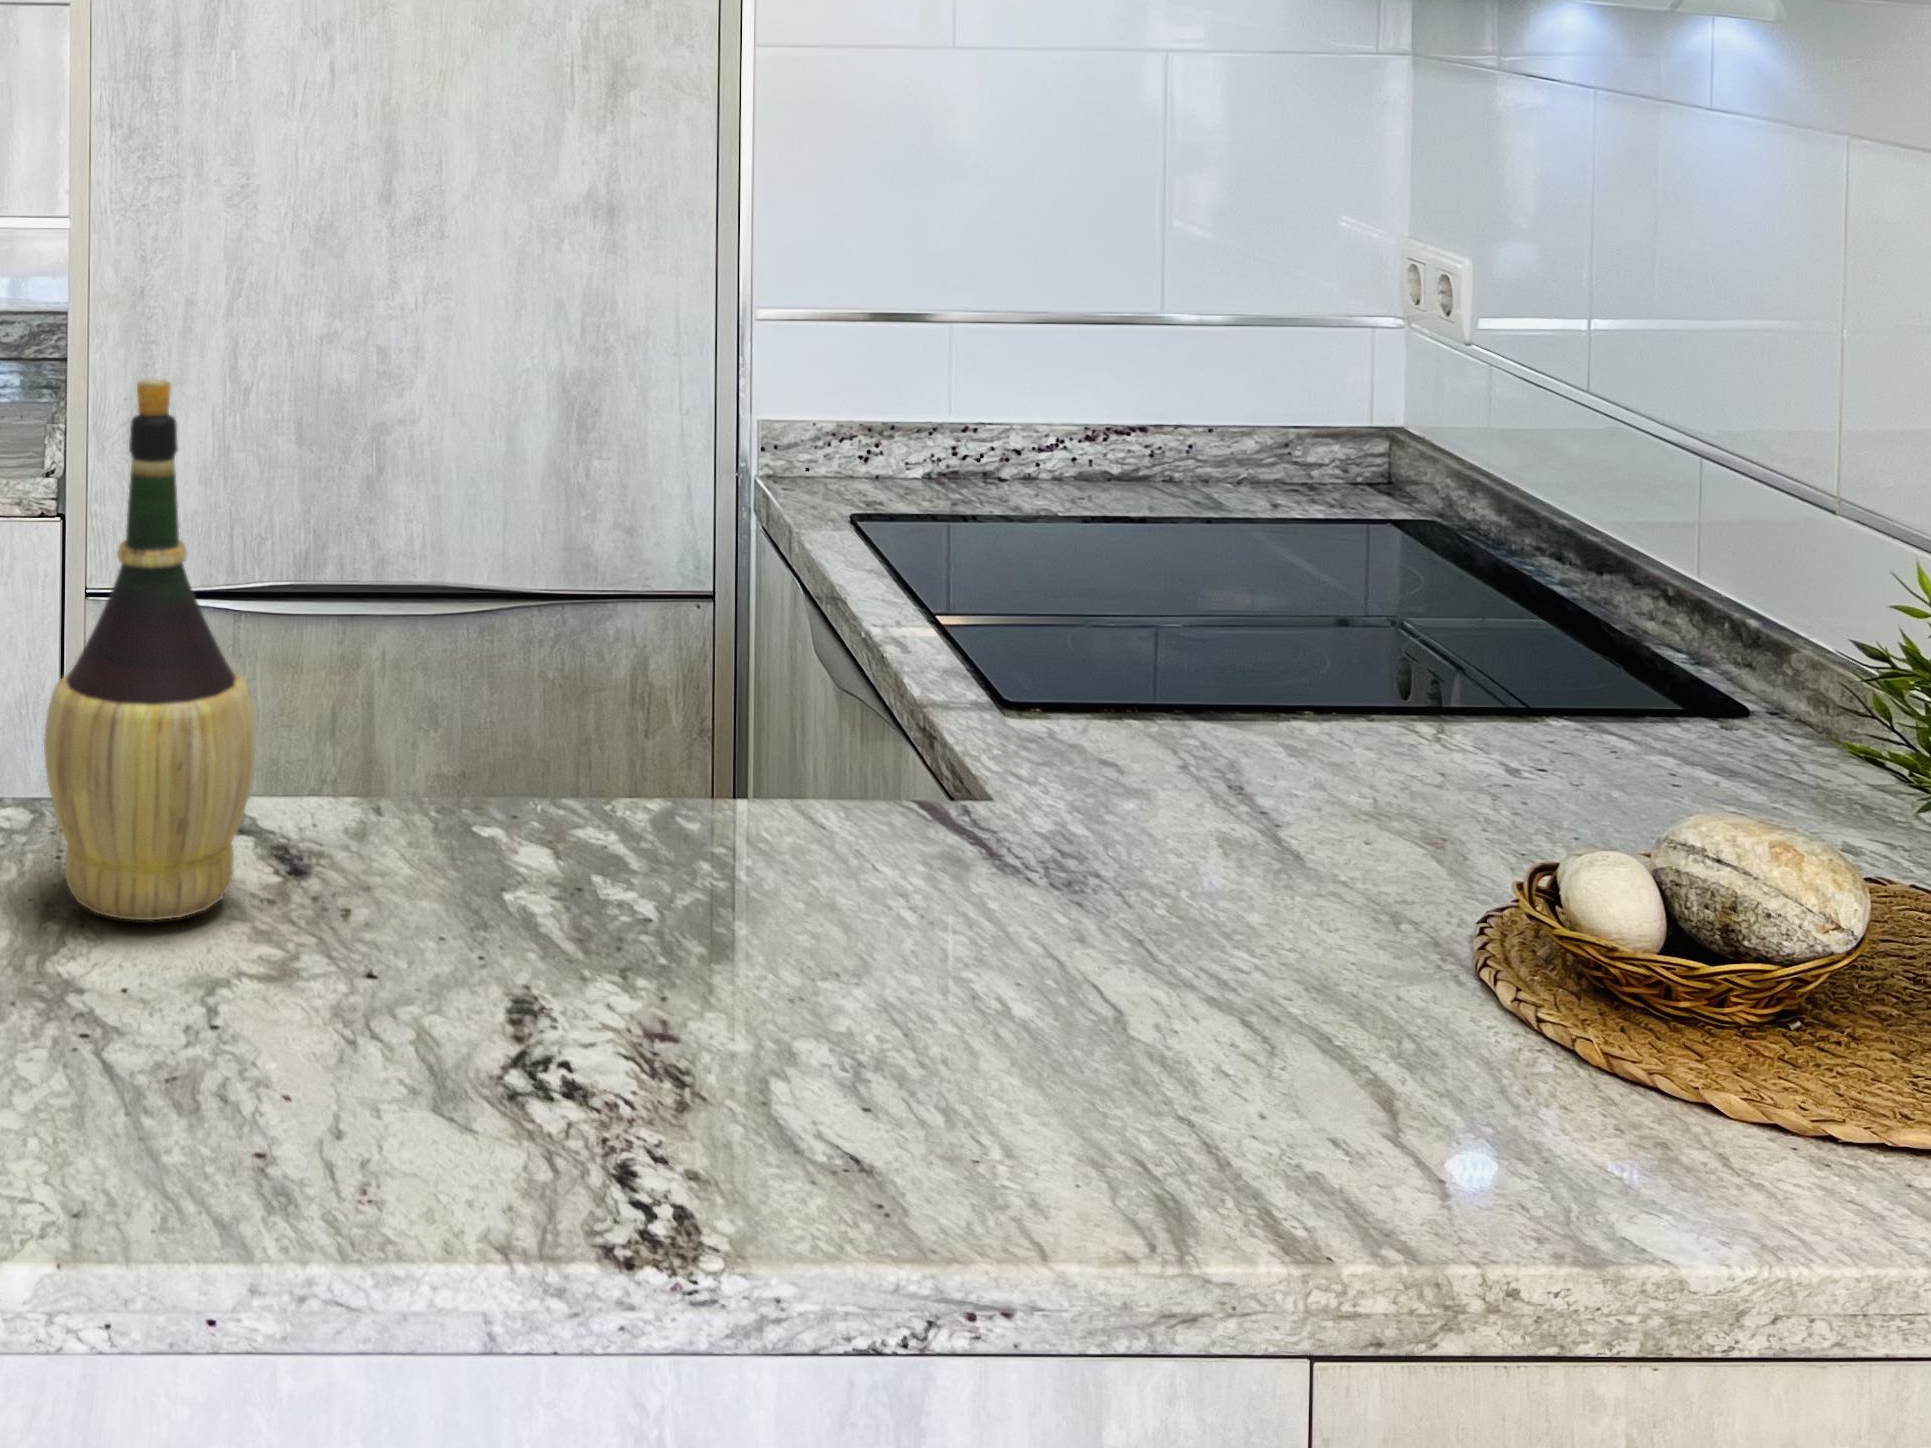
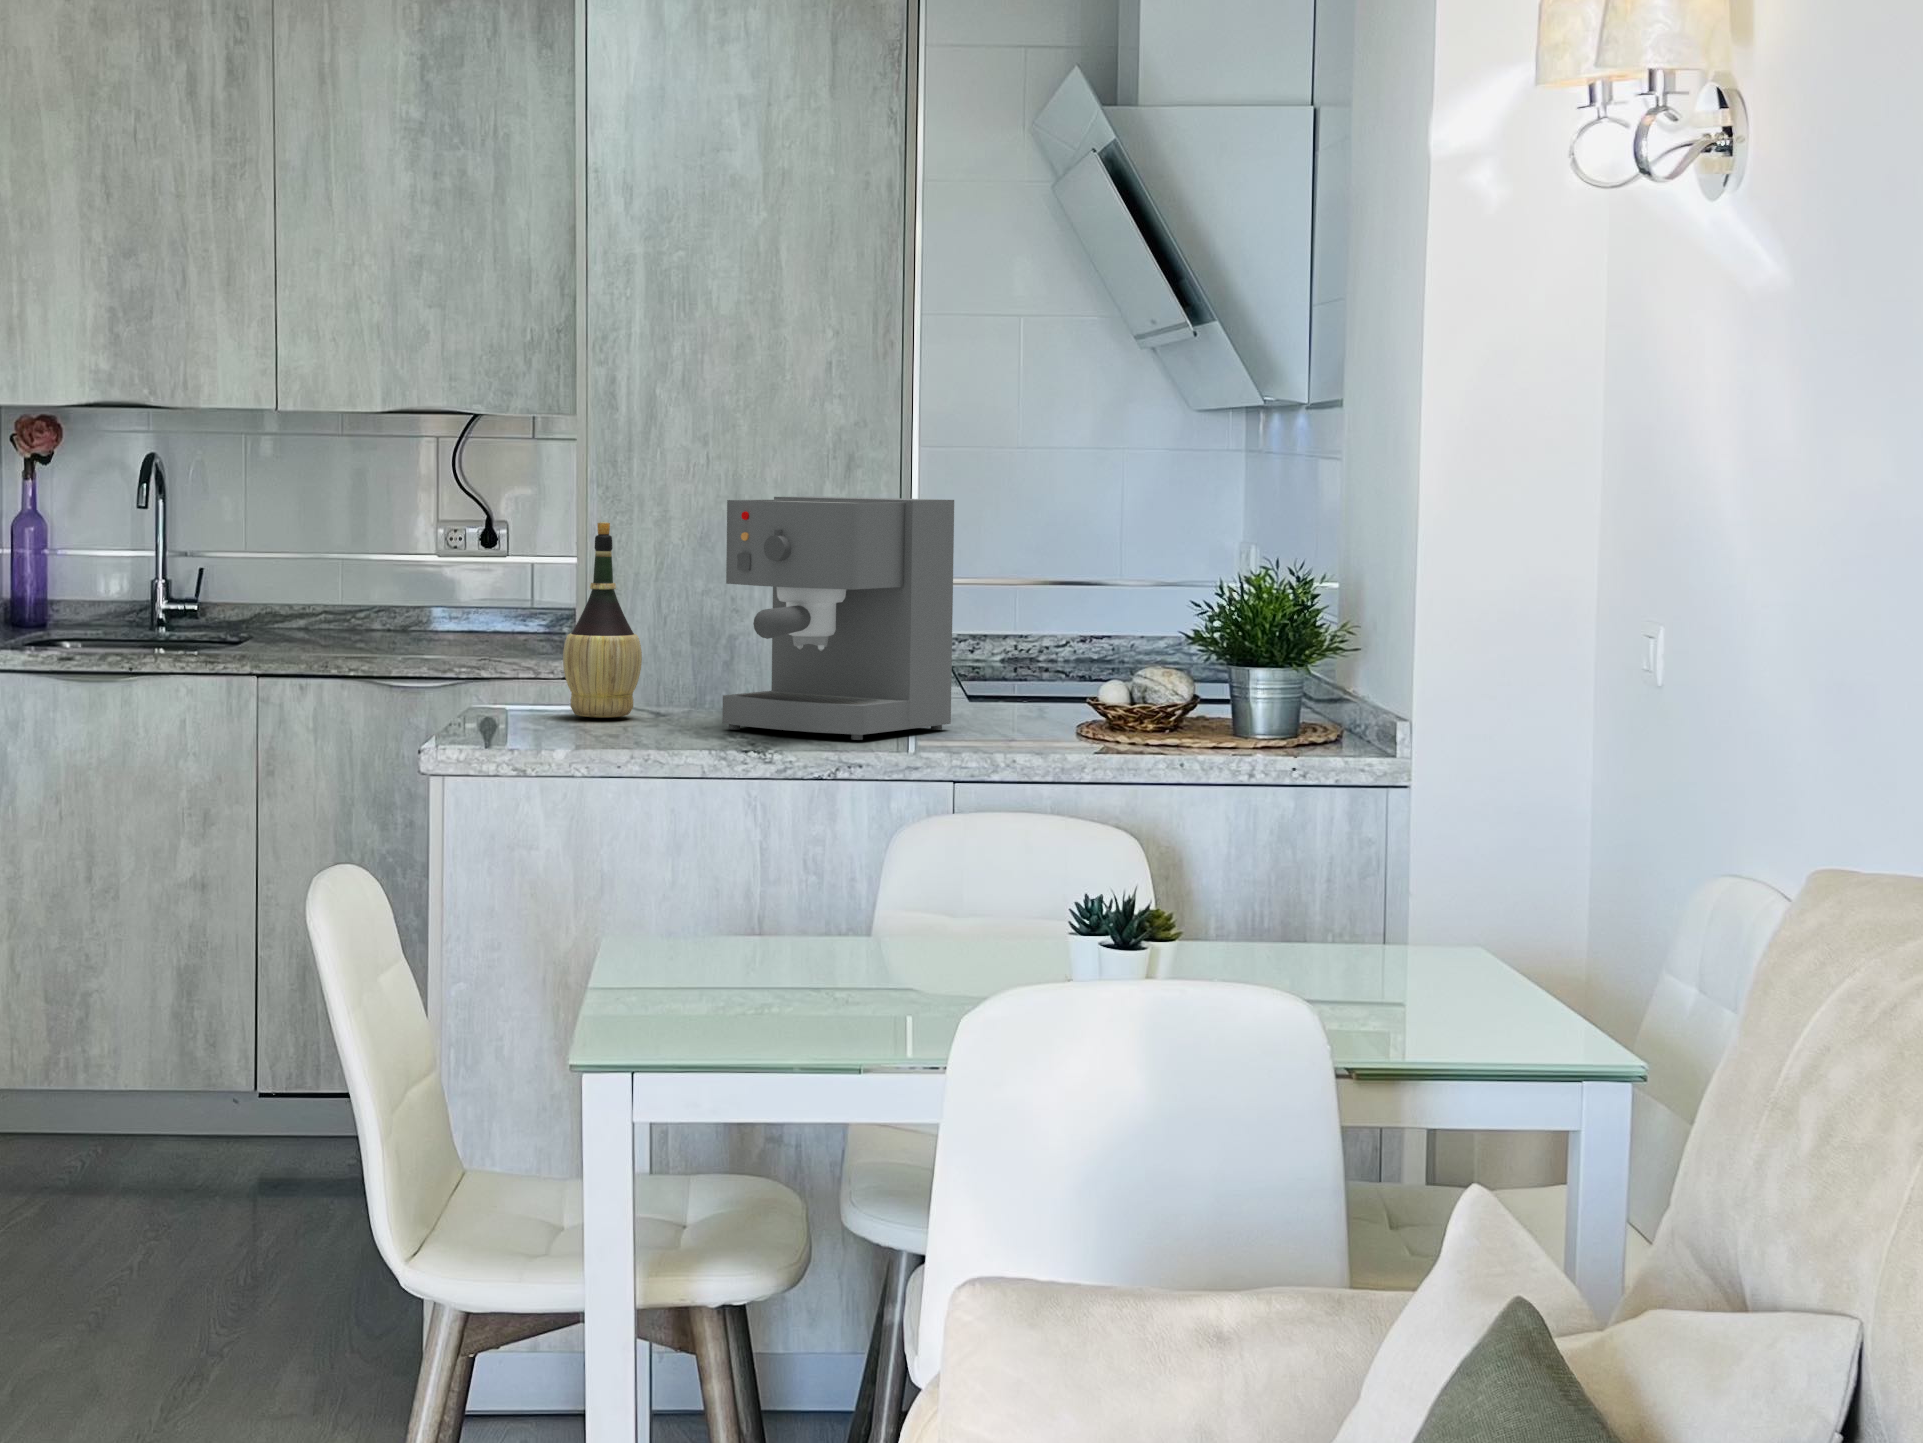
coffee maker: none [497,296,1136,1117] -> present [722,496,954,740]

